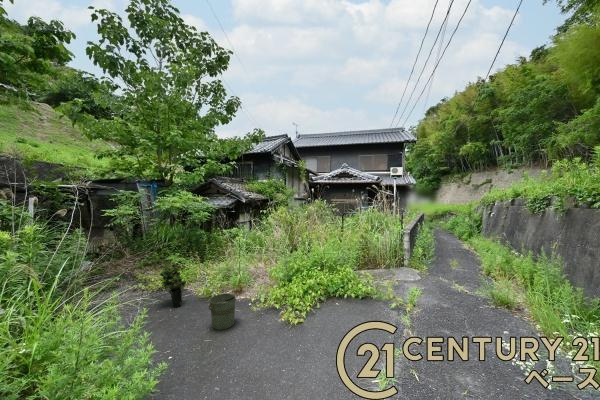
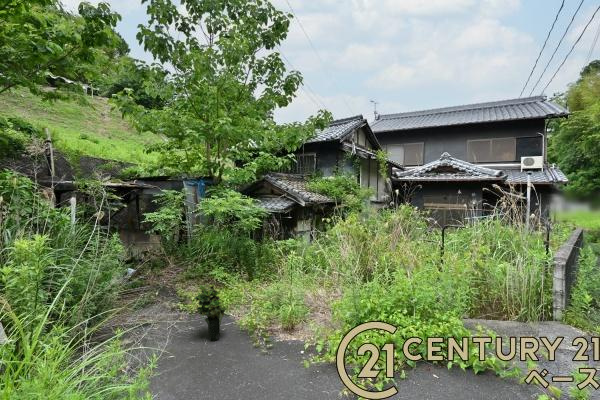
bucket: present [209,294,238,330] -> none [247,335,286,385]

